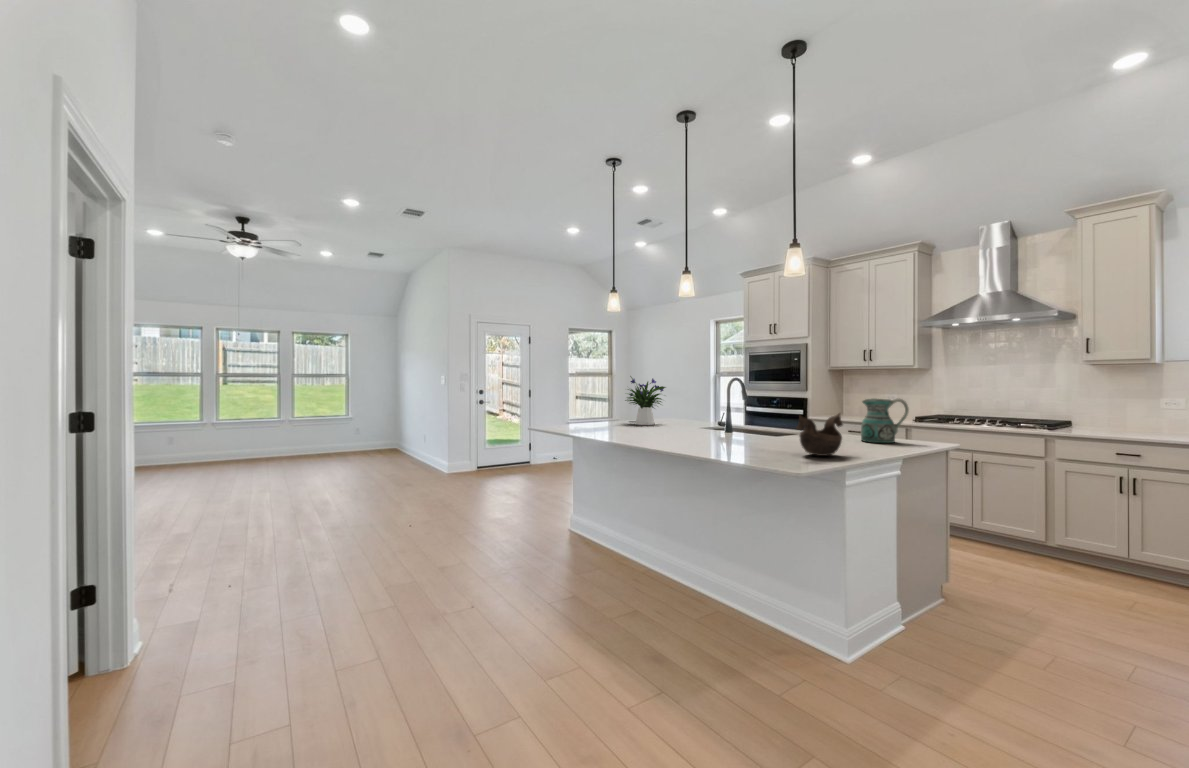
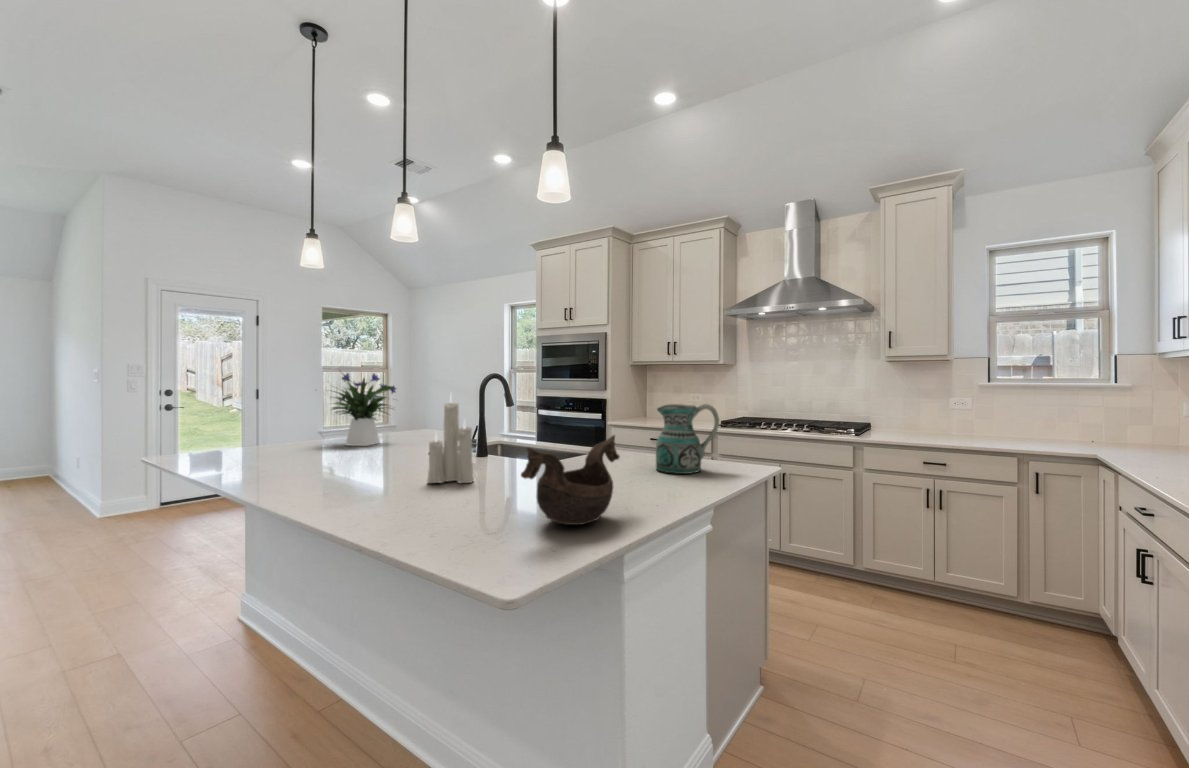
candle: none [718,387,745,442] -> present [427,400,474,483]

